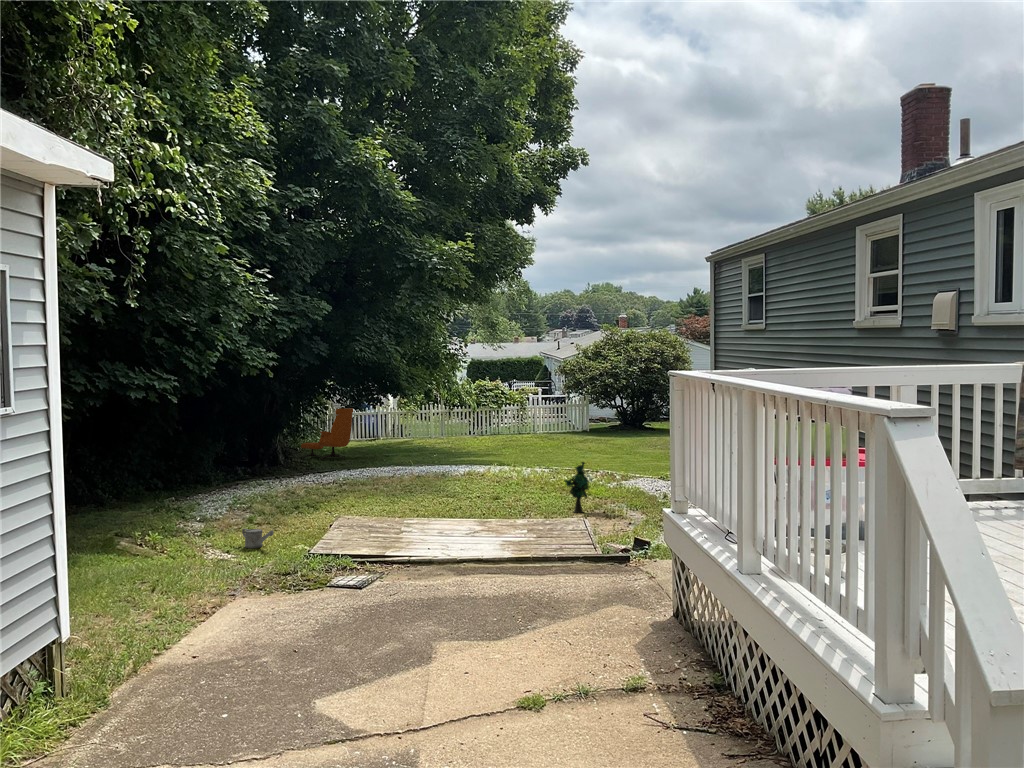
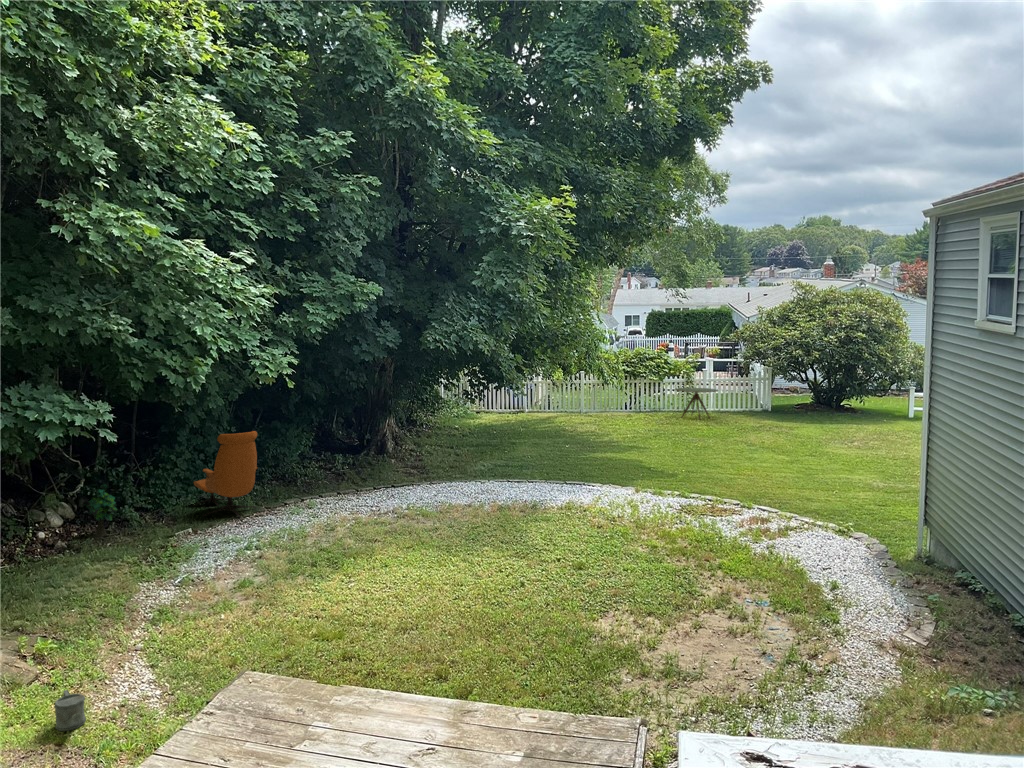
lounge chair: present [301,408,353,460] -> present [194,431,257,518]
round table: none [514,412,549,438] -> present [675,388,718,419]
decorative plant: present [564,462,592,513] -> present [84,484,117,537]

